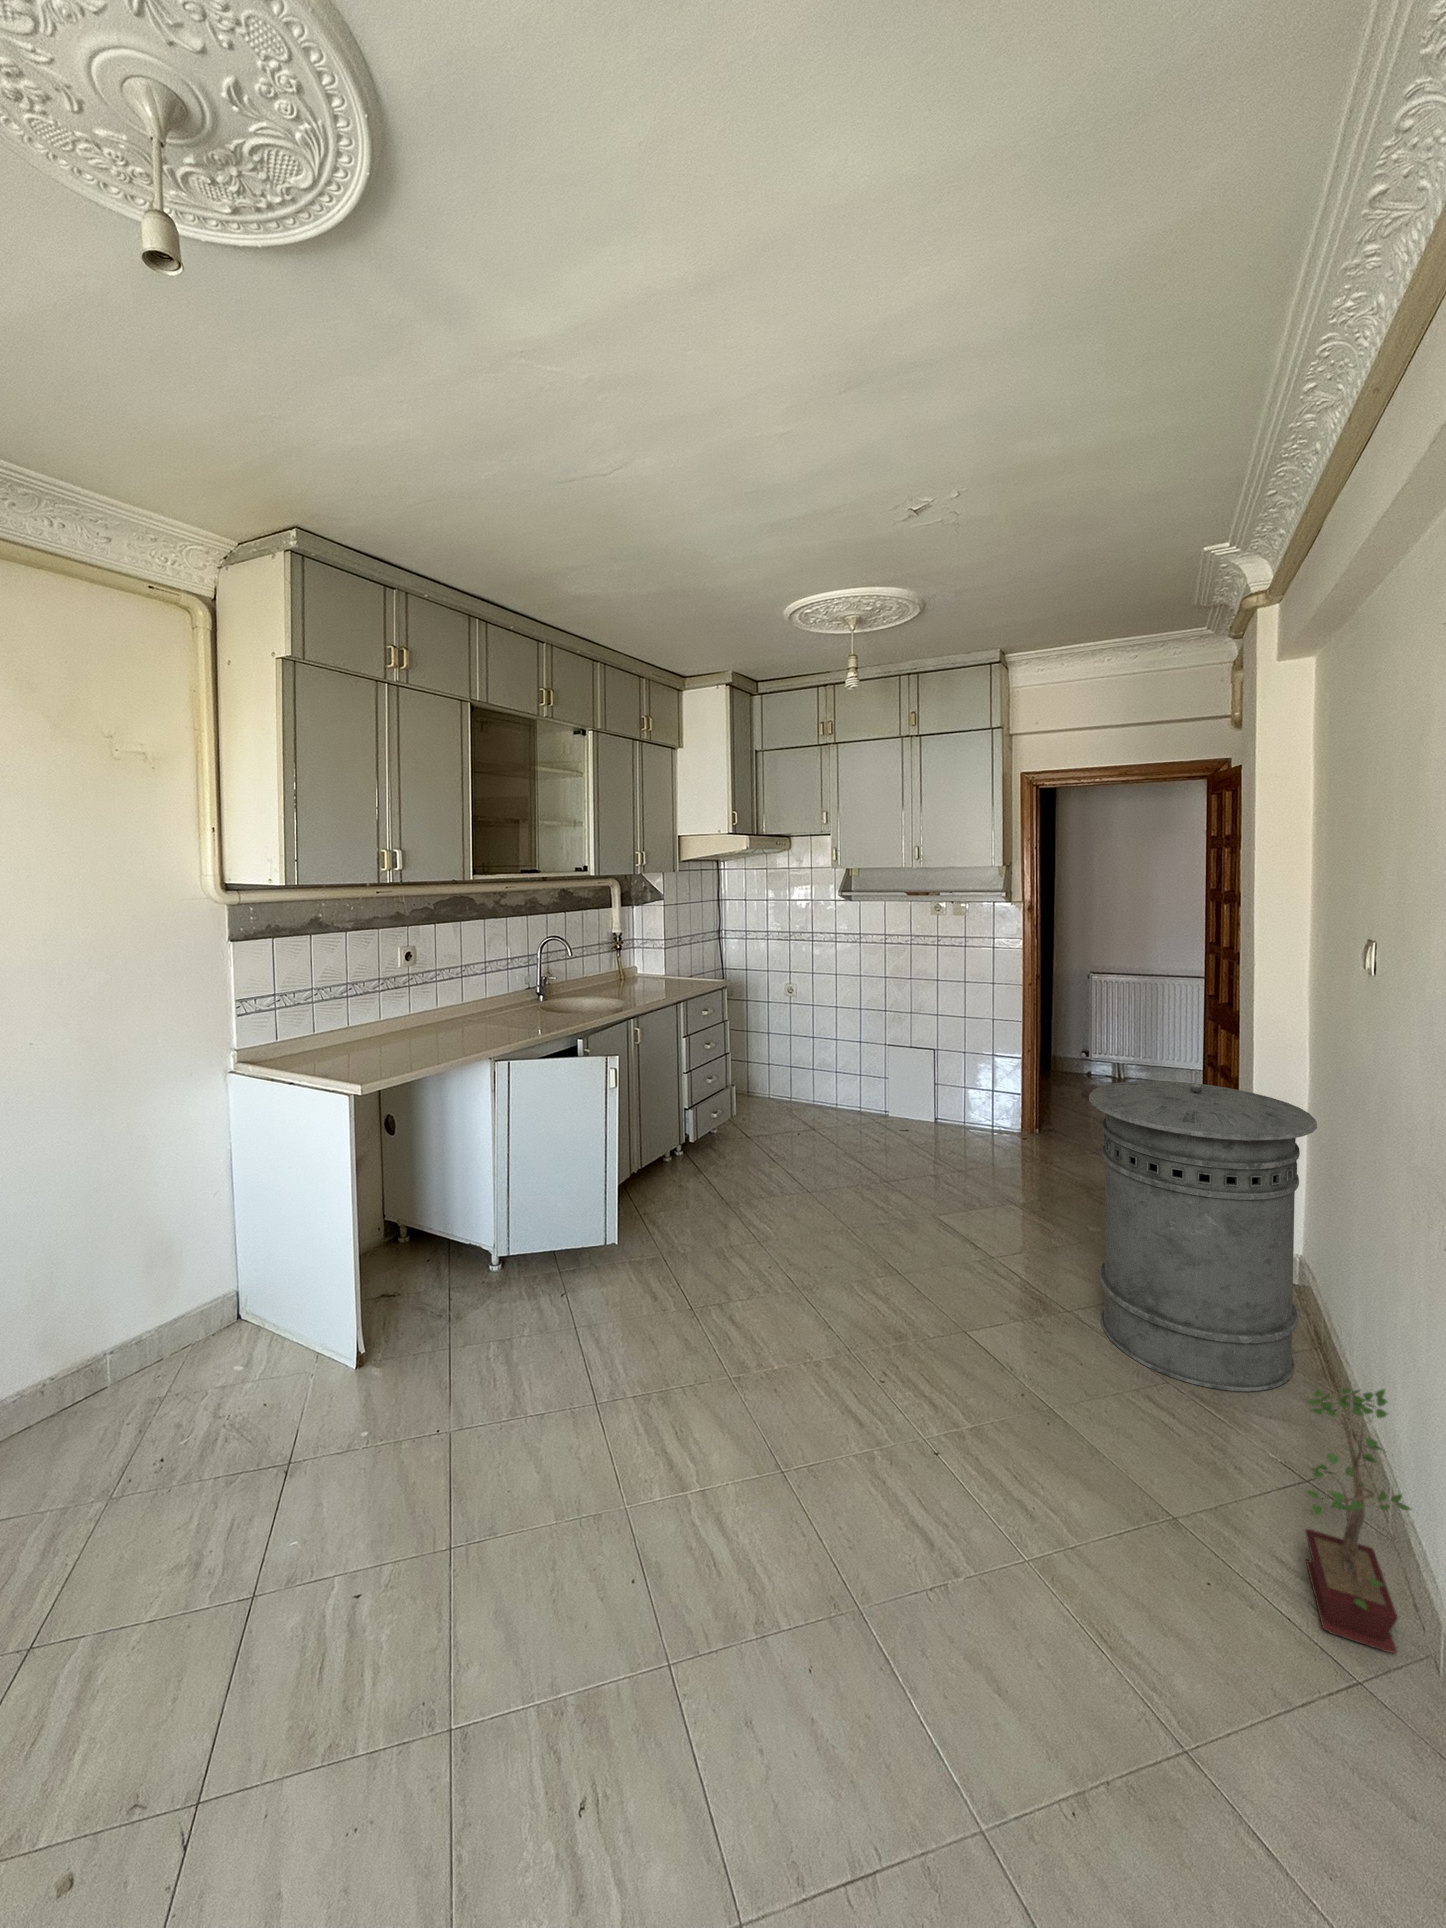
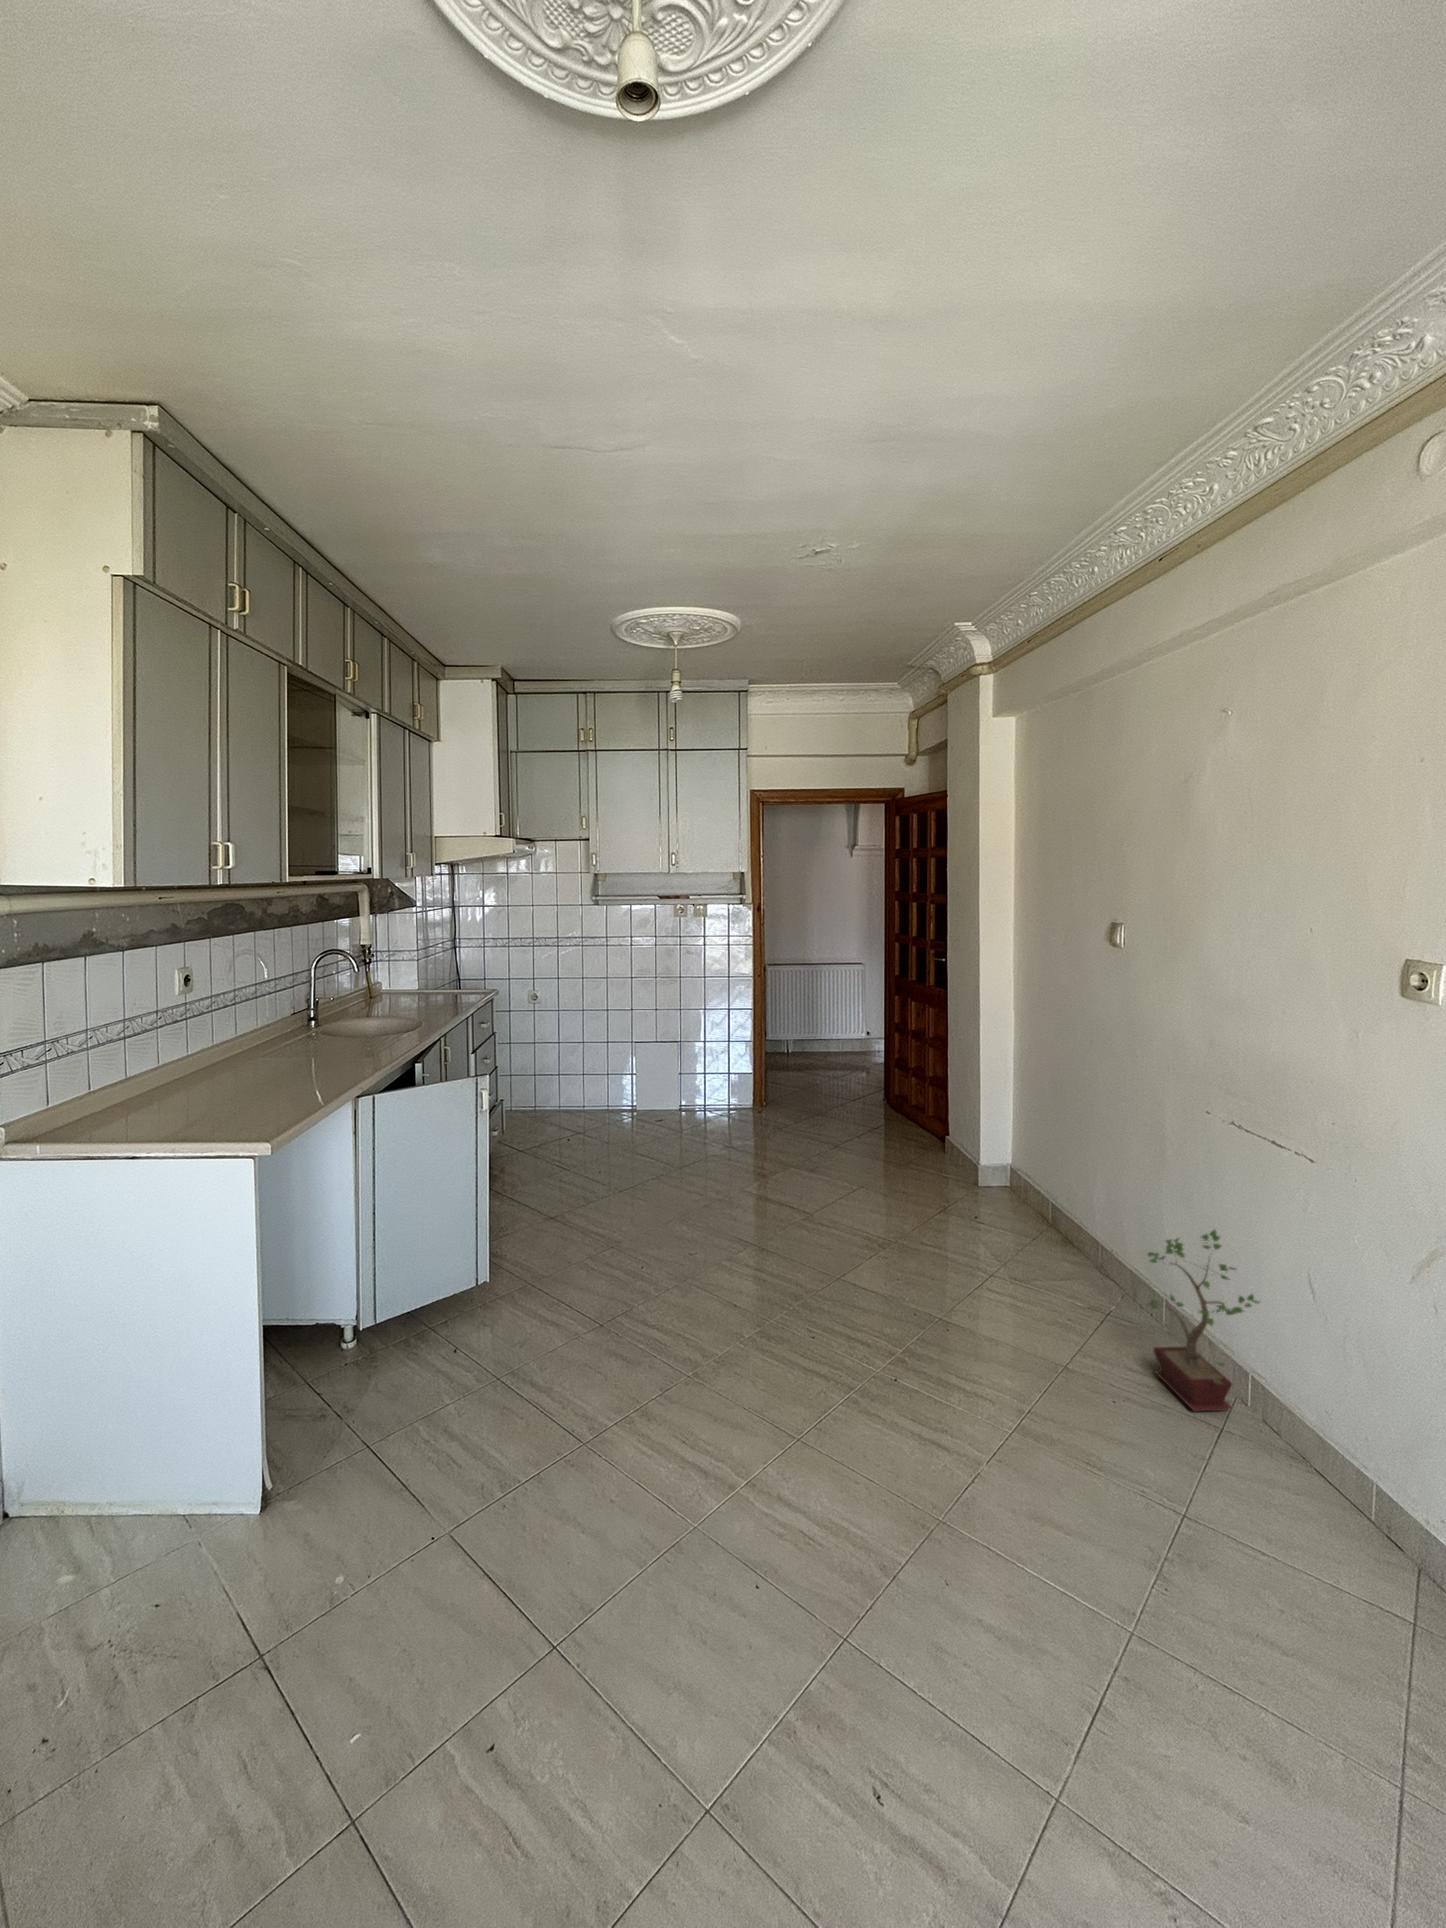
trash can: present [1089,1081,1317,1392] -> none [907,1042,1069,1276]

